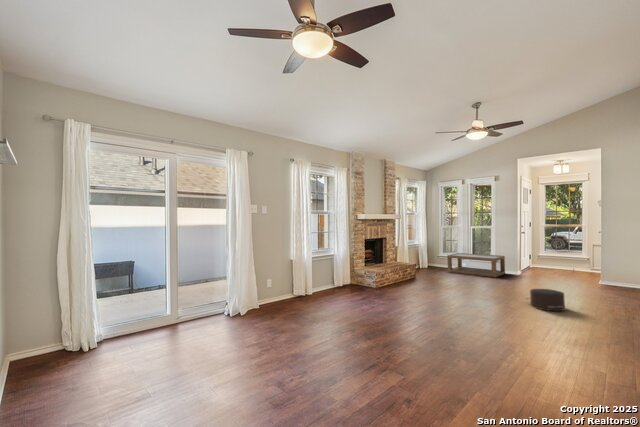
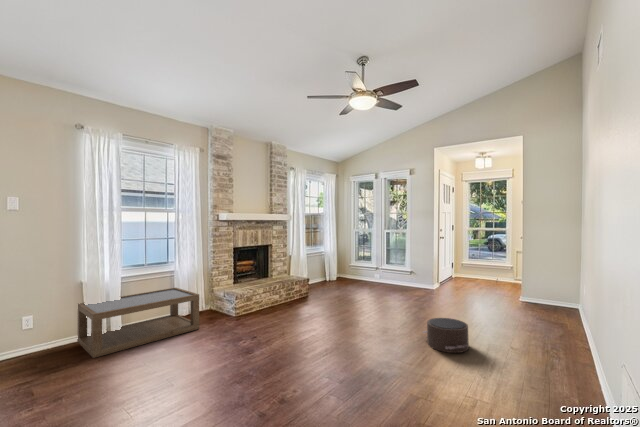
coffee table: present [447,253,505,277] -> present [77,288,200,358]

